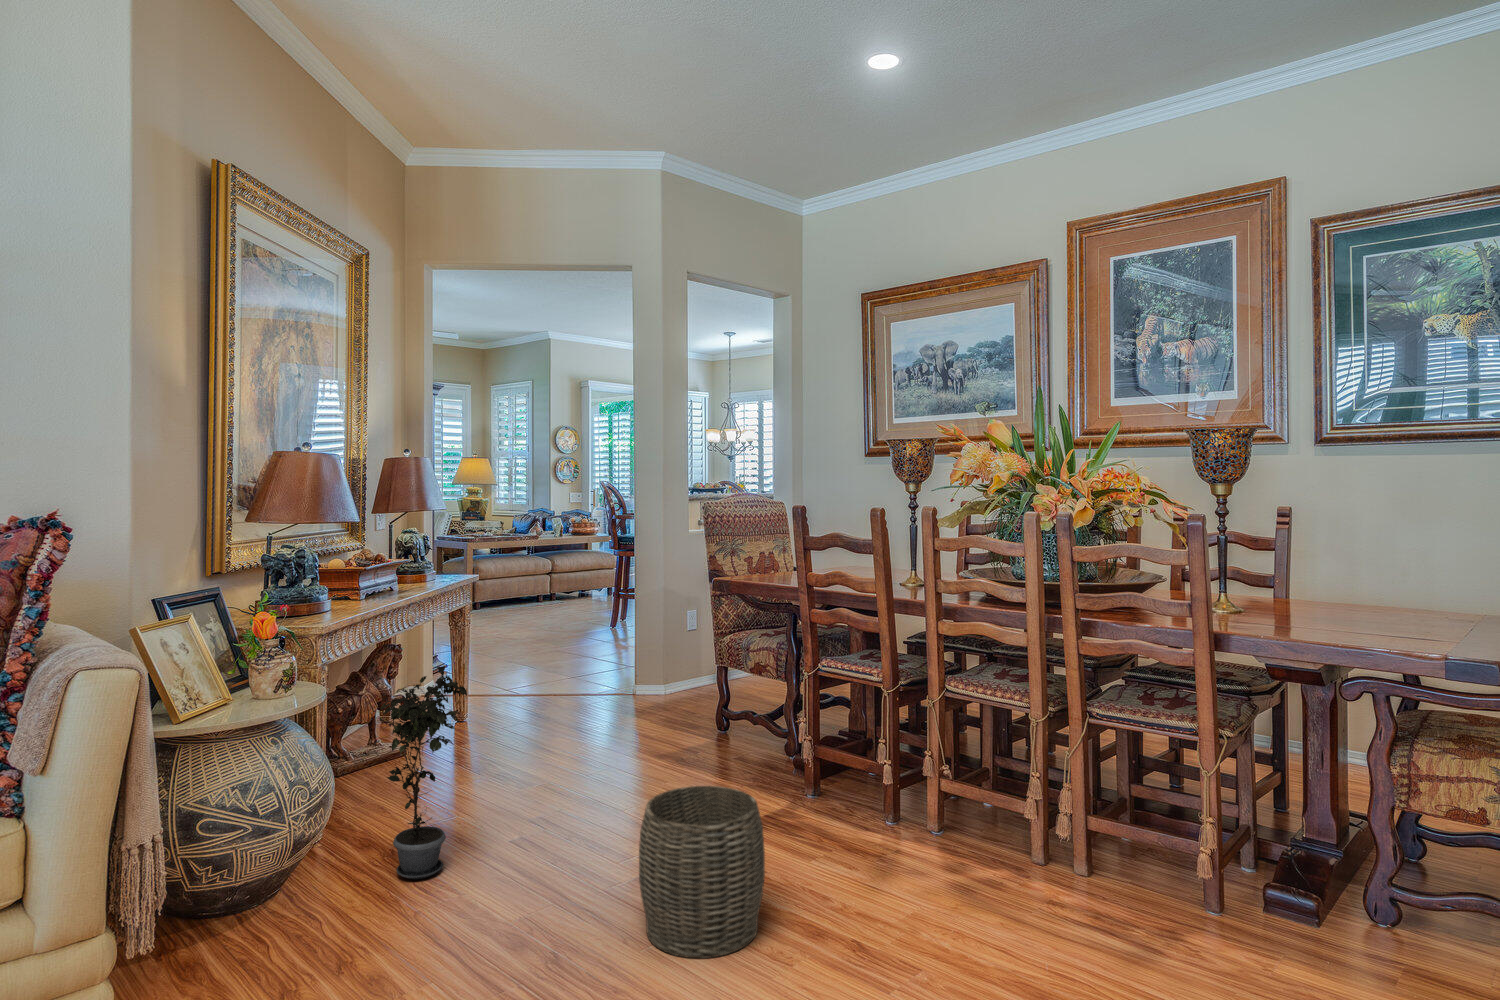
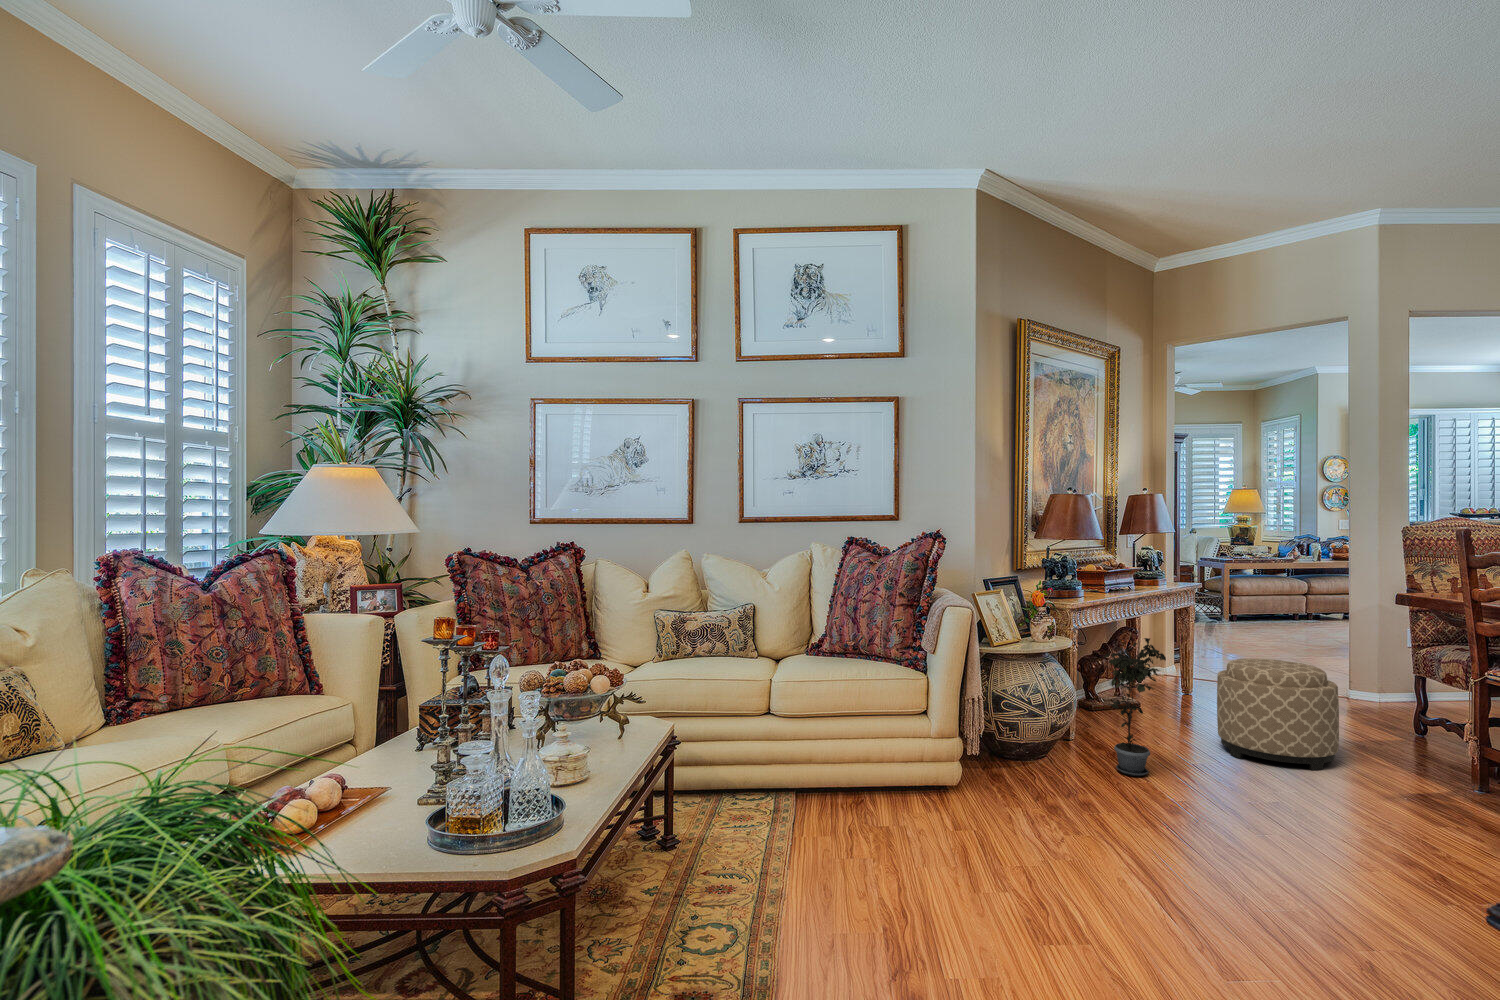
ottoman: none [512,661,638,799] -> present [1217,659,1339,770]
woven basket: present [639,786,765,958] -> none [1284,752,1405,882]

